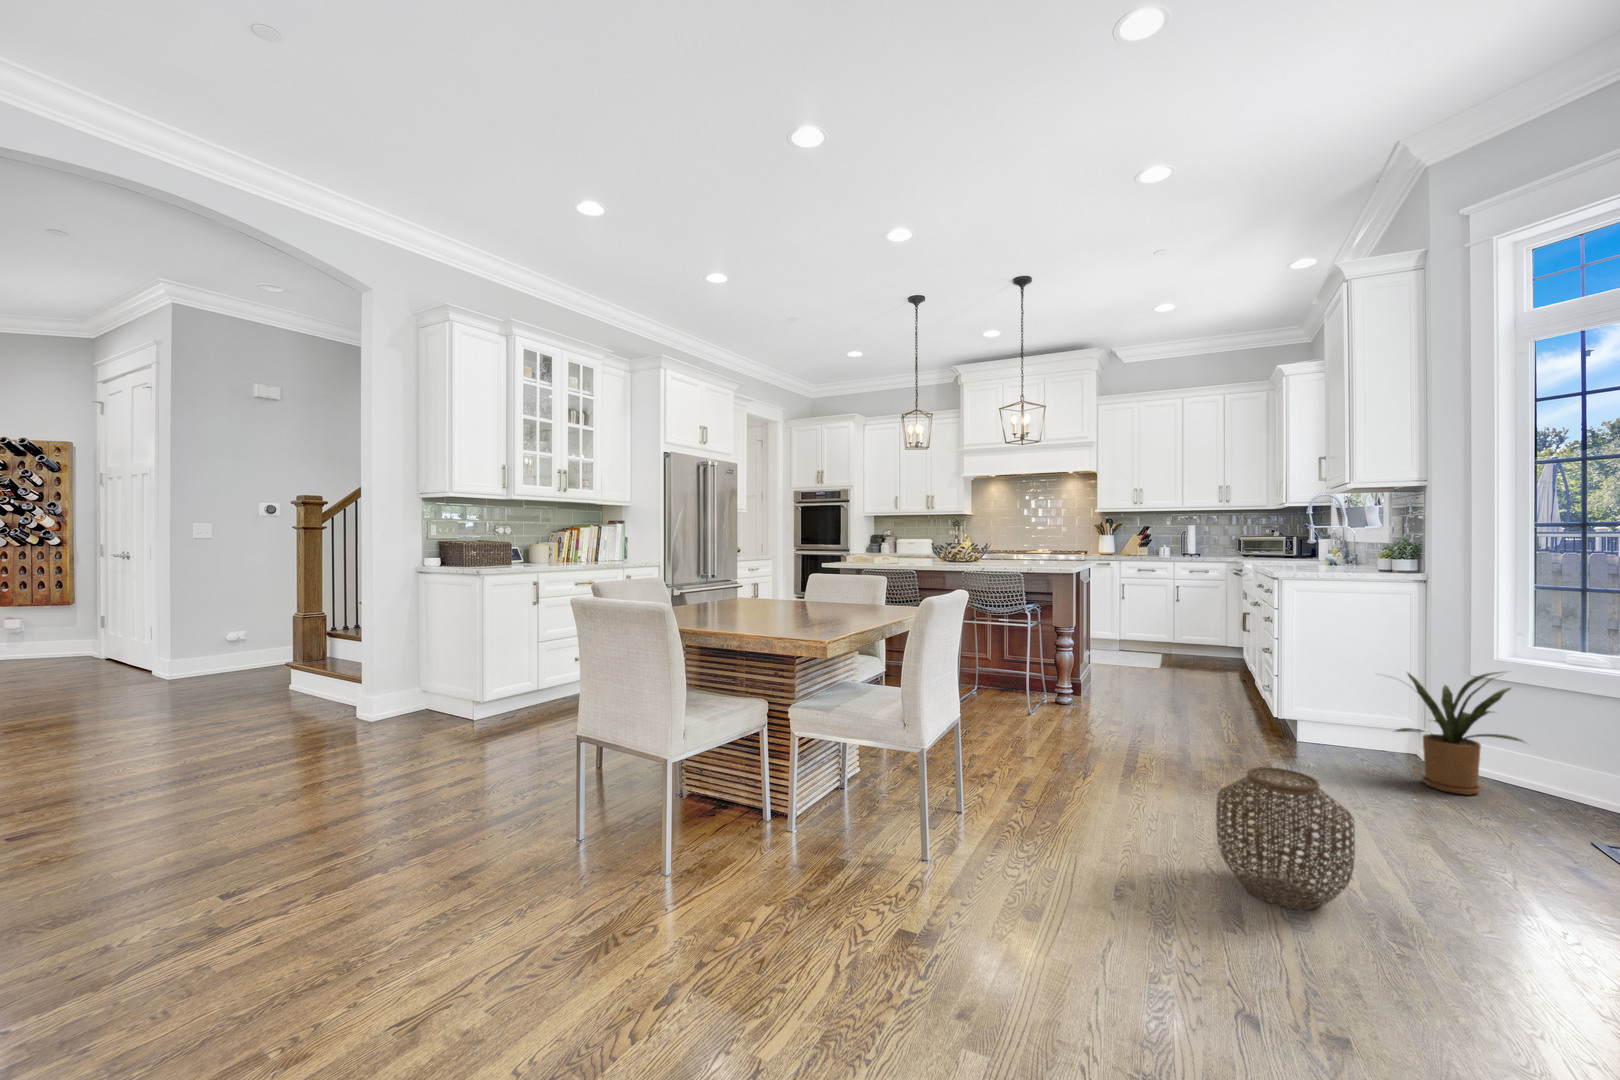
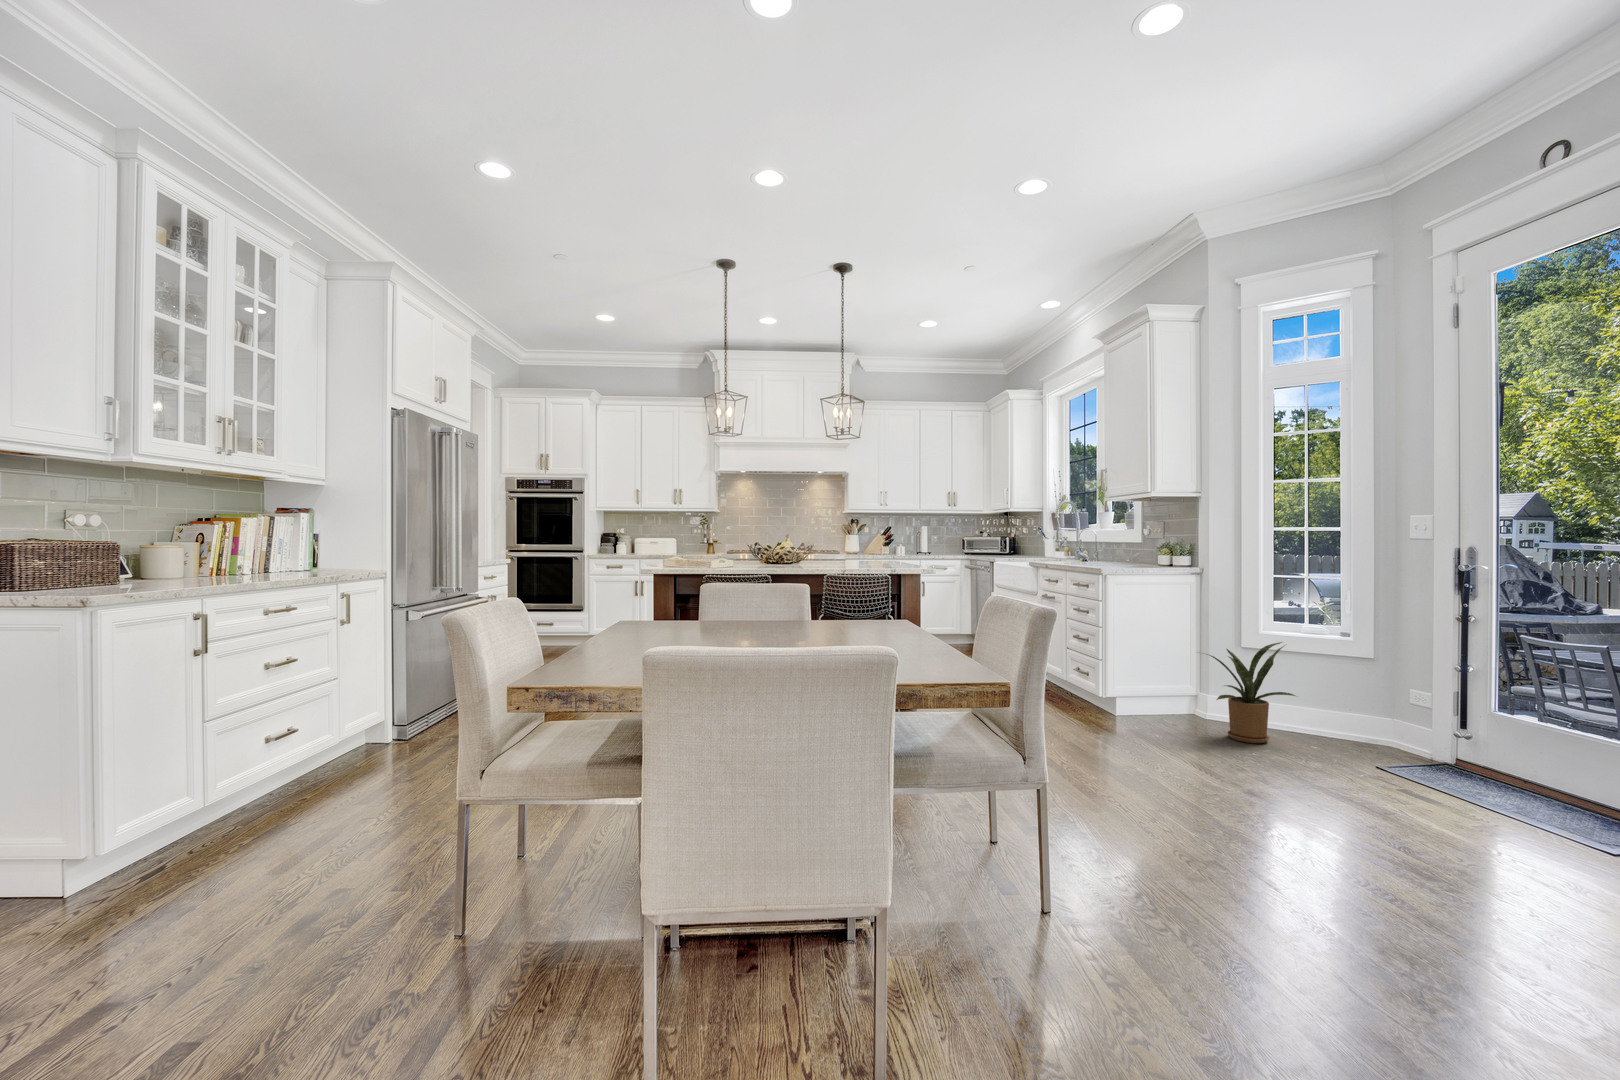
woven basket: present [1216,767,1355,910] -> none [1275,753,1410,885]

